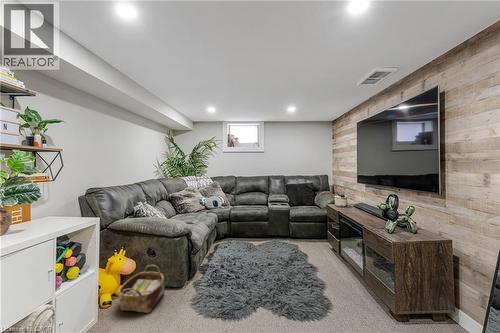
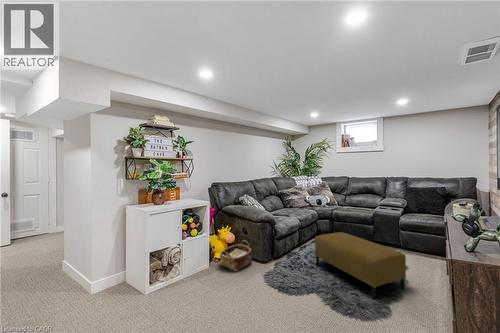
ottoman: none [236,233,322,292] -> present [315,232,406,298]

